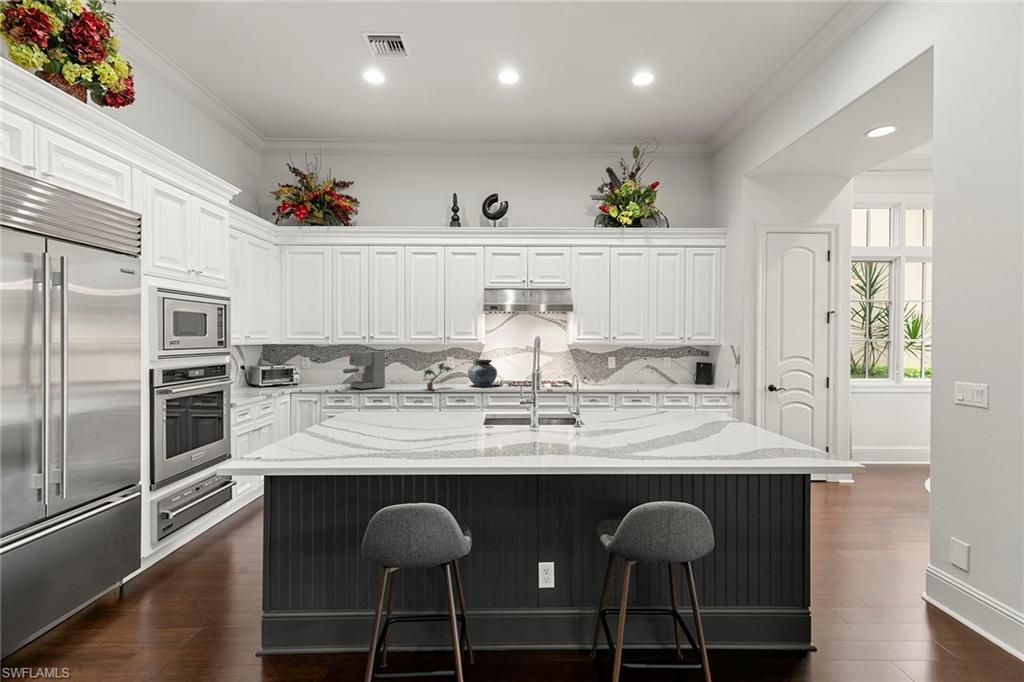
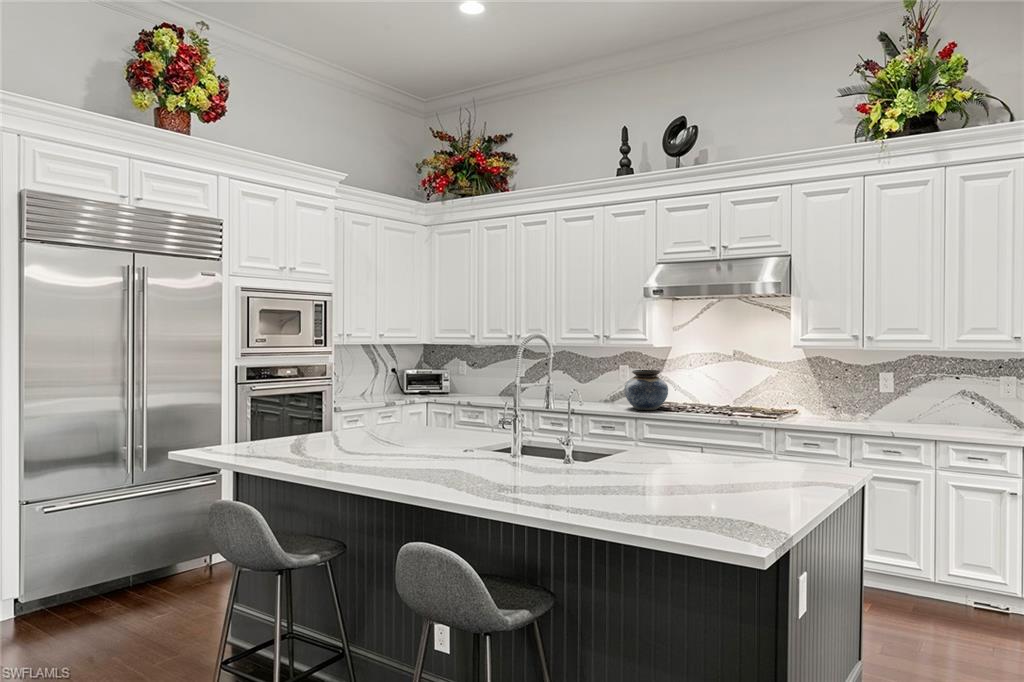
coffee maker: present [343,351,385,389] -> none [469,354,522,404]
potted plant: present [424,363,452,389] -> none [552,372,604,409]

